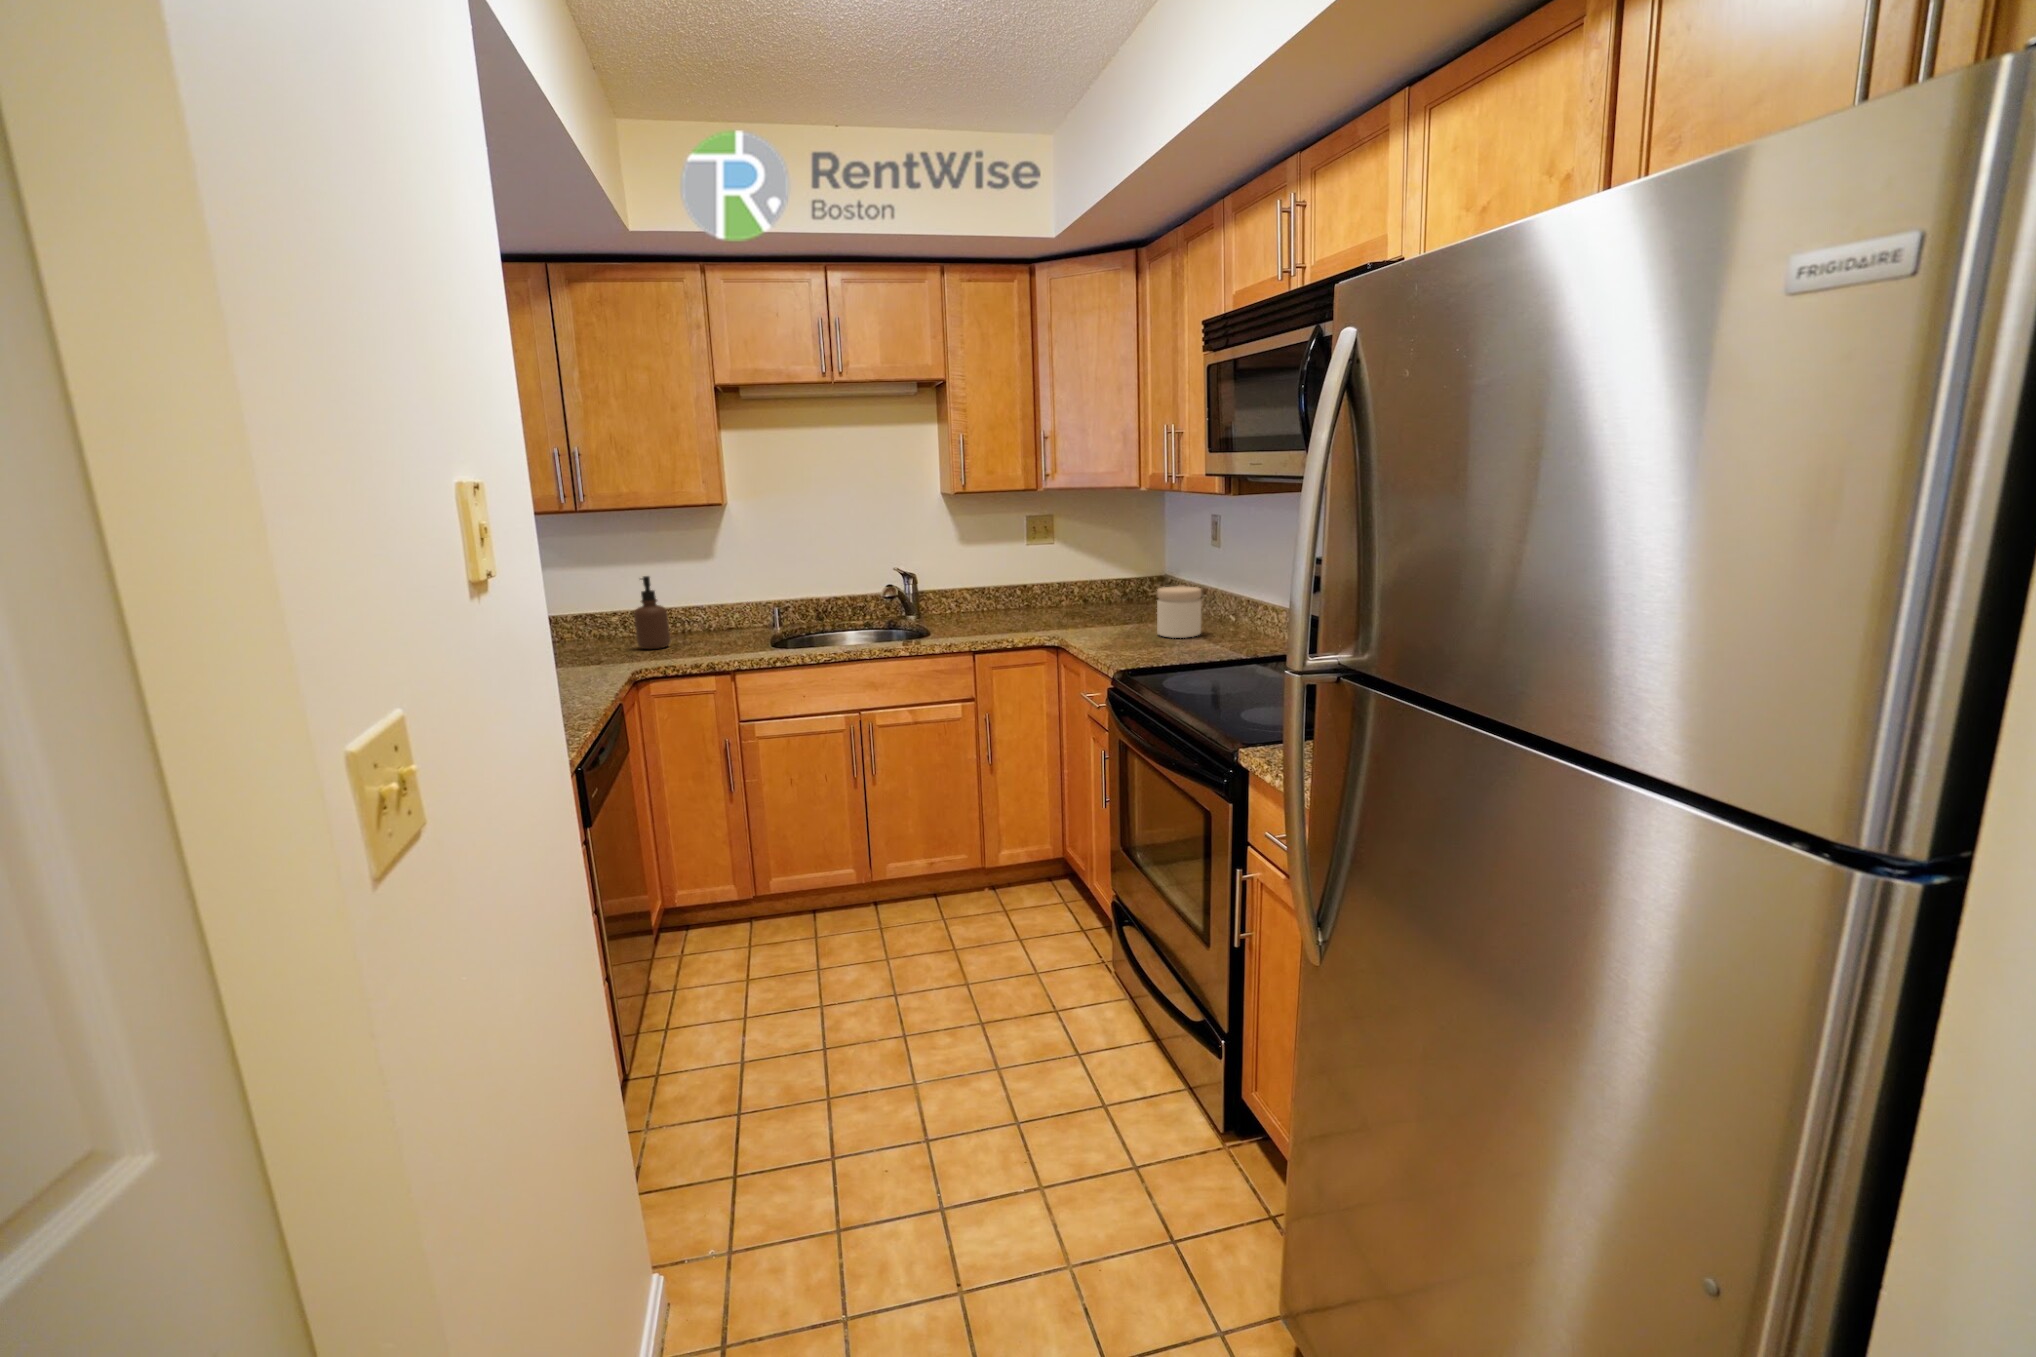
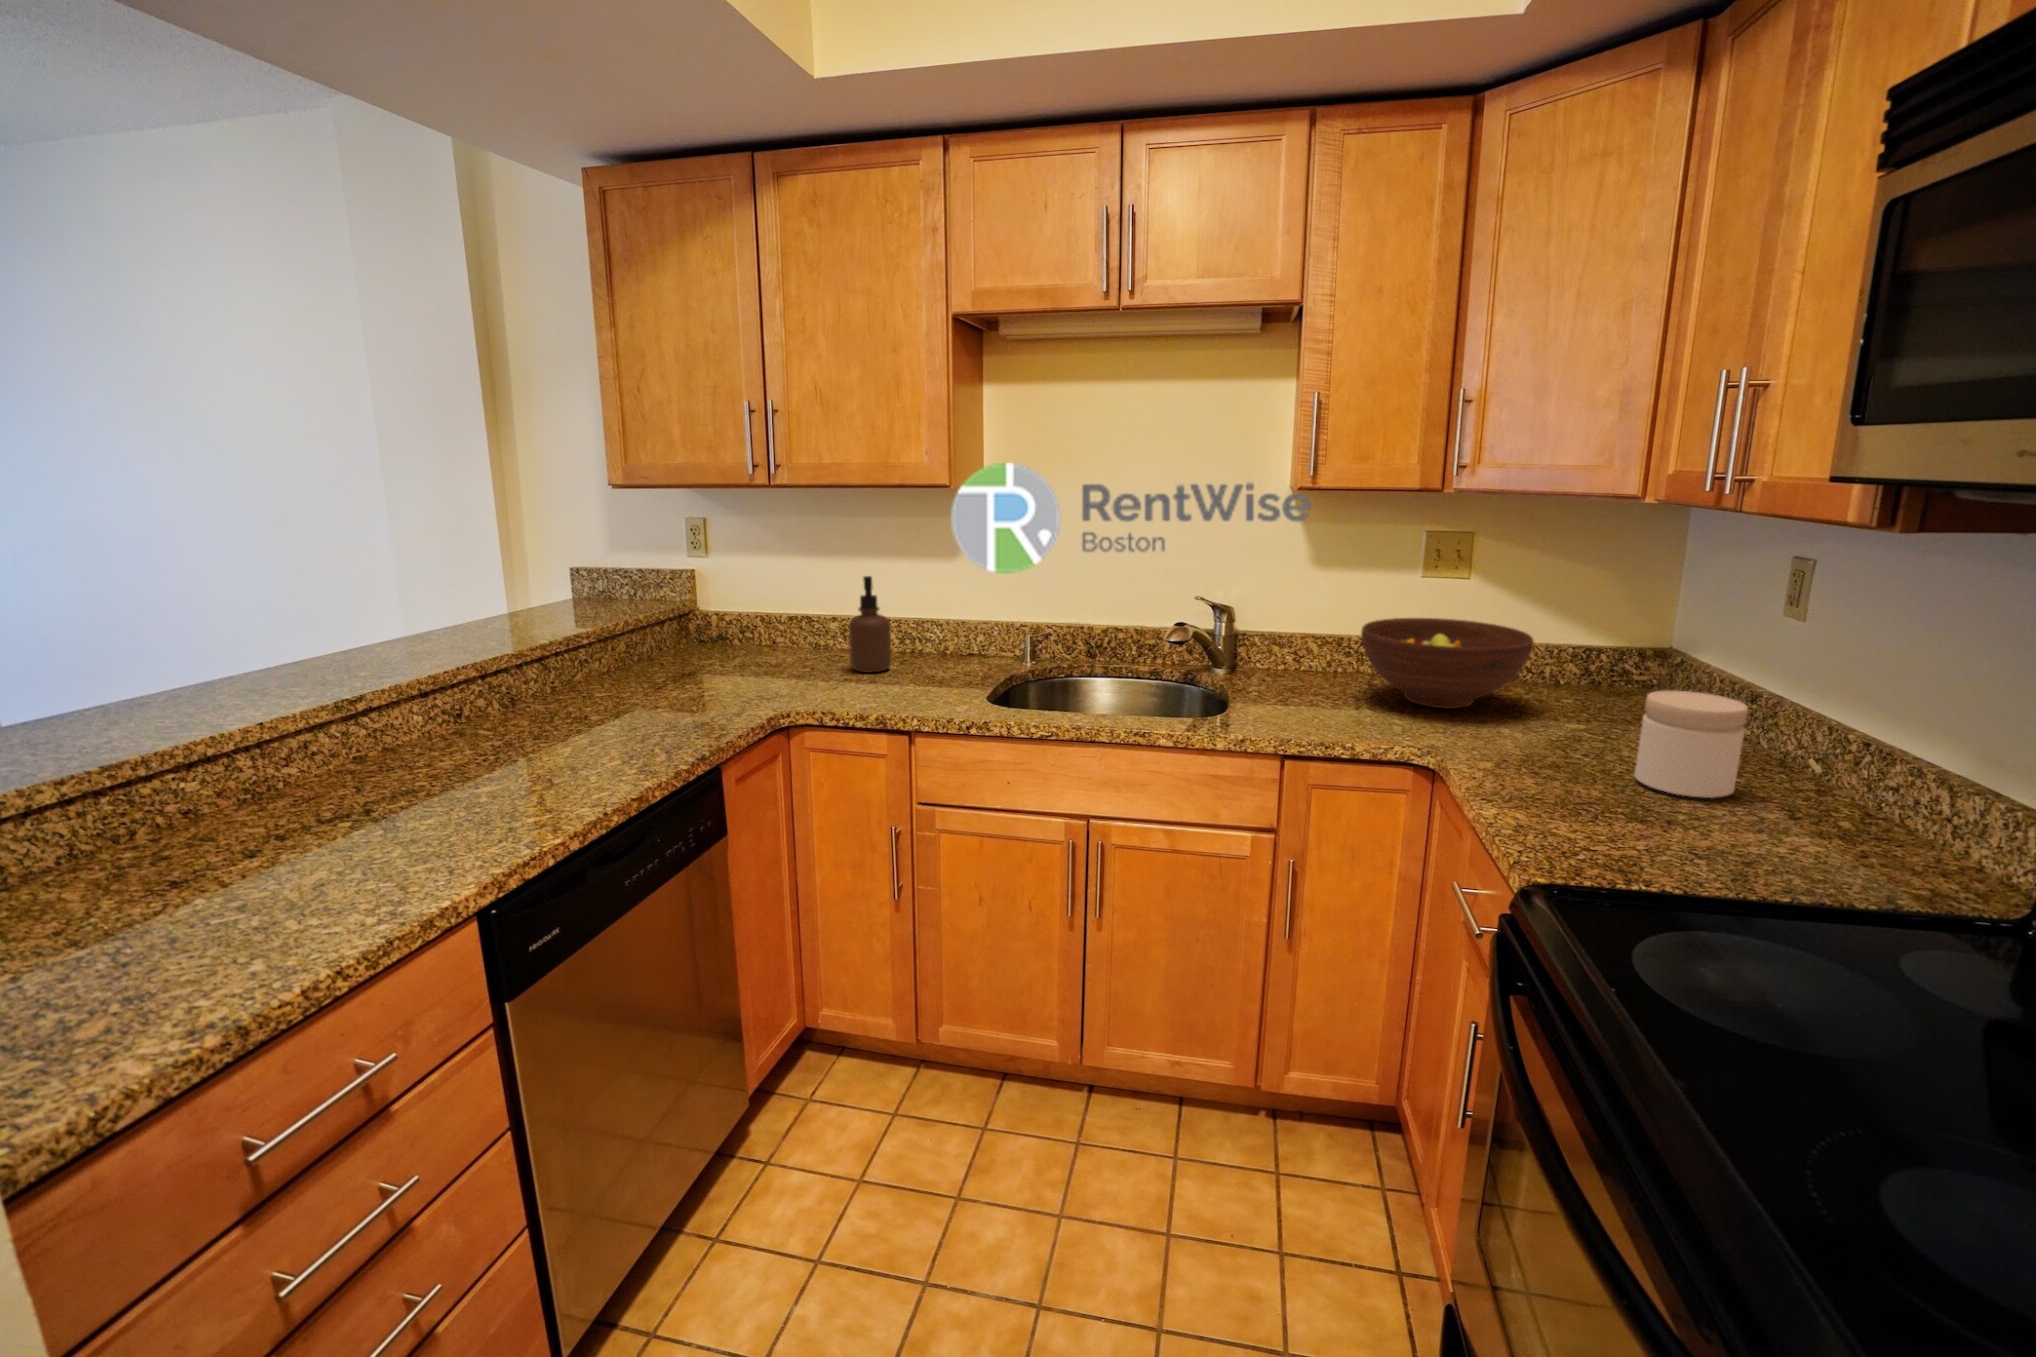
fruit bowl: none [1001,571,1096,621] -> present [1361,618,1534,709]

